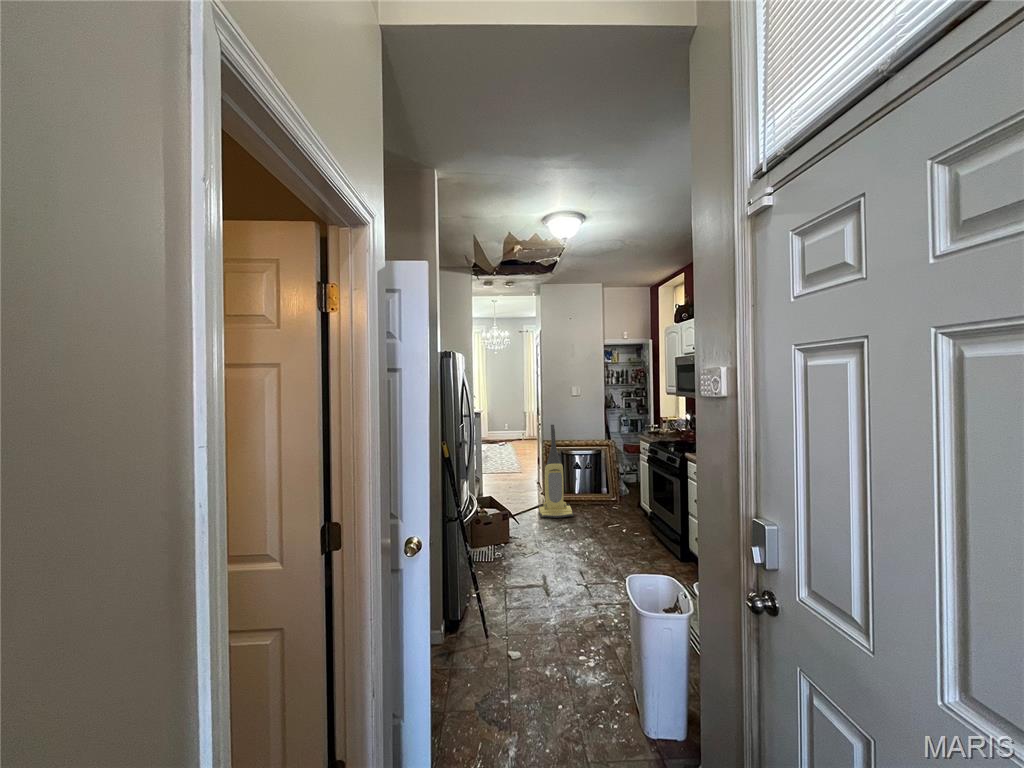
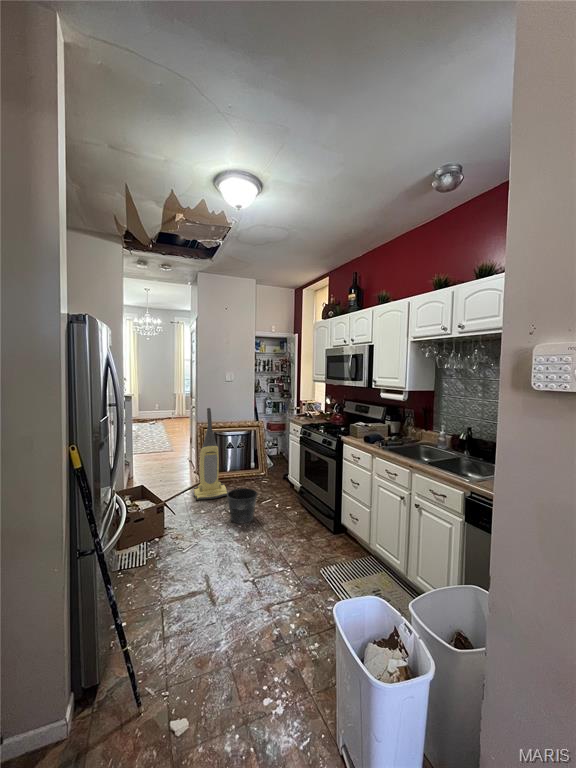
bucket: none [566,507,600,541] -> present [225,488,257,523]

